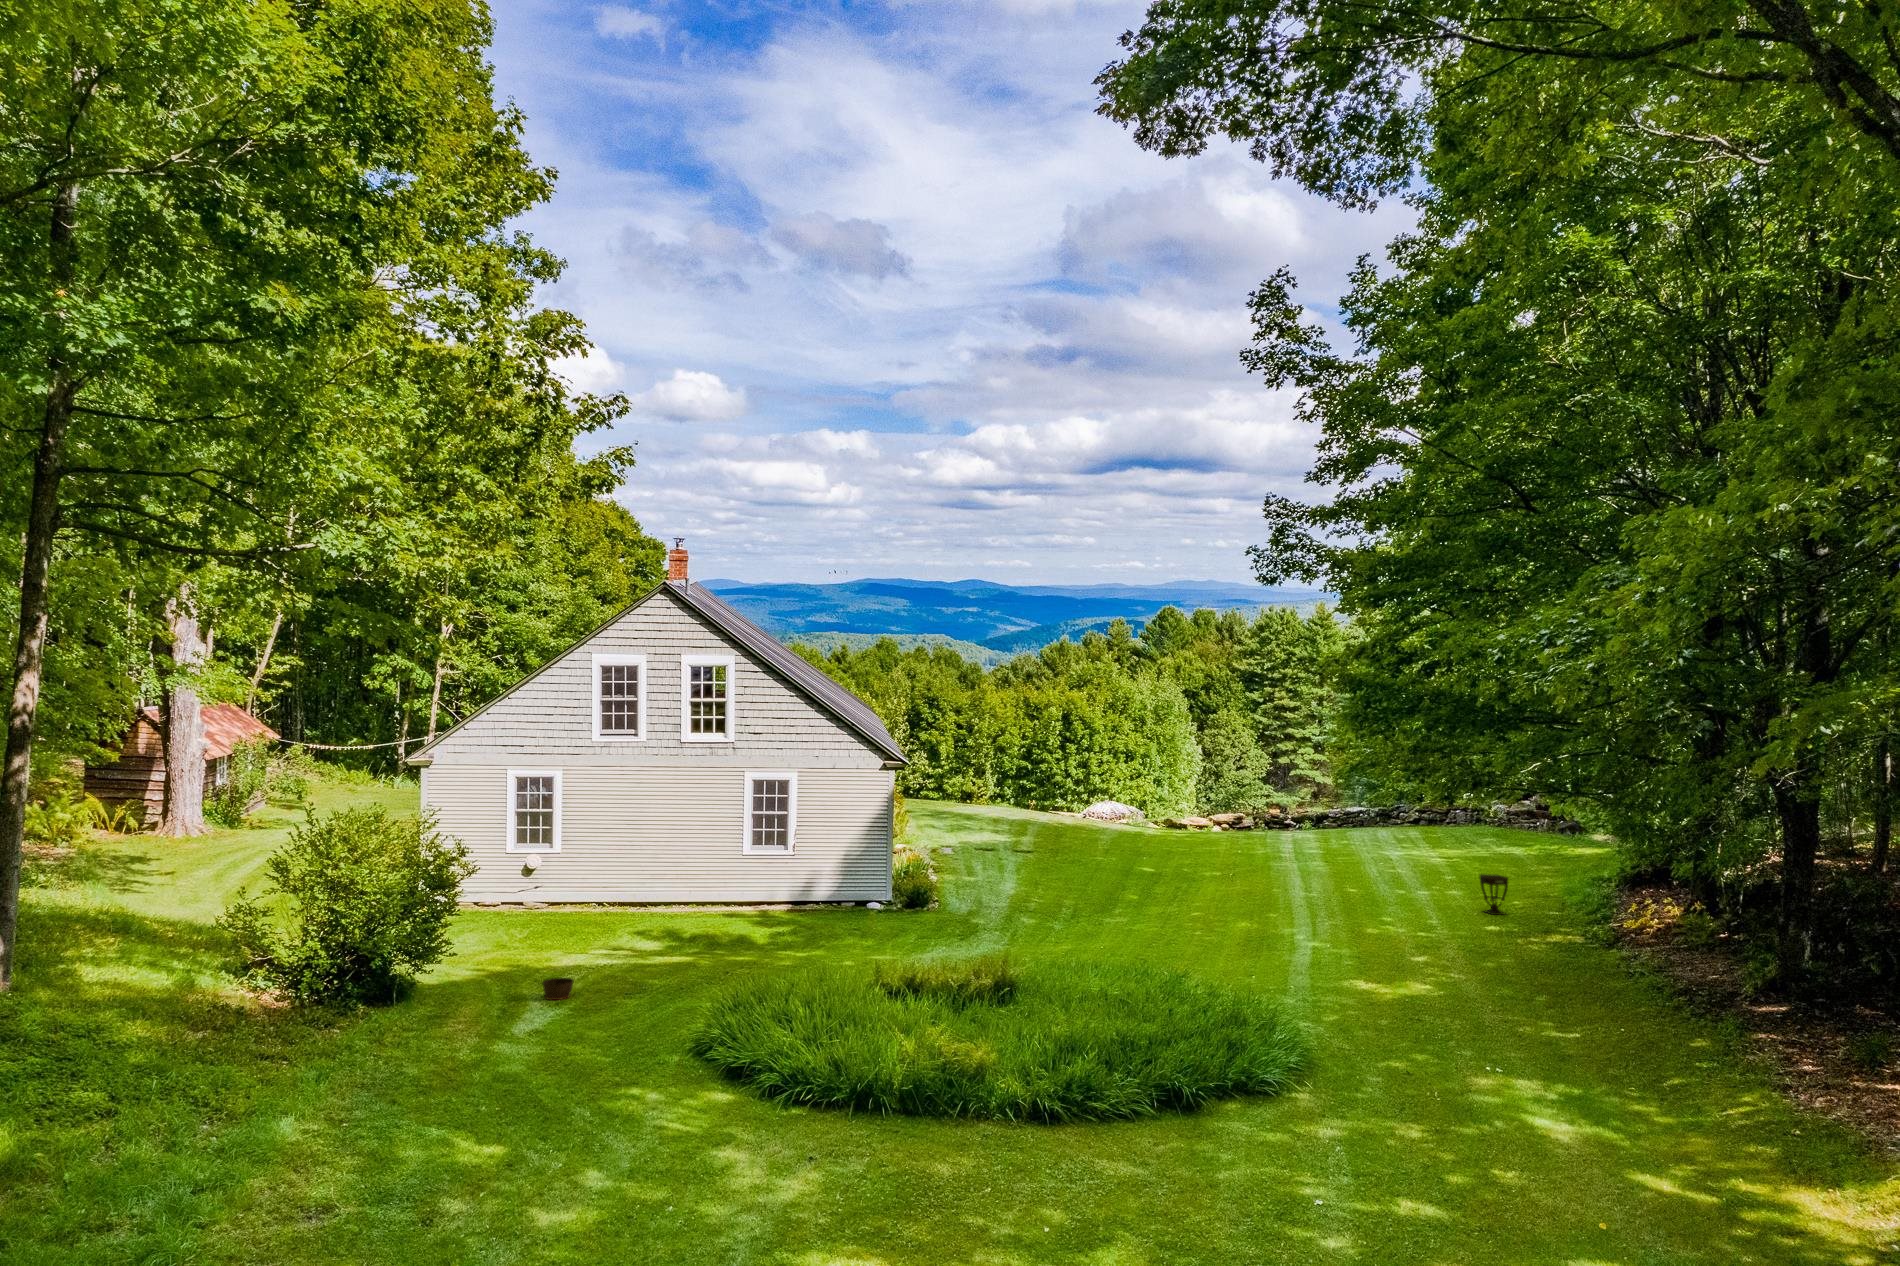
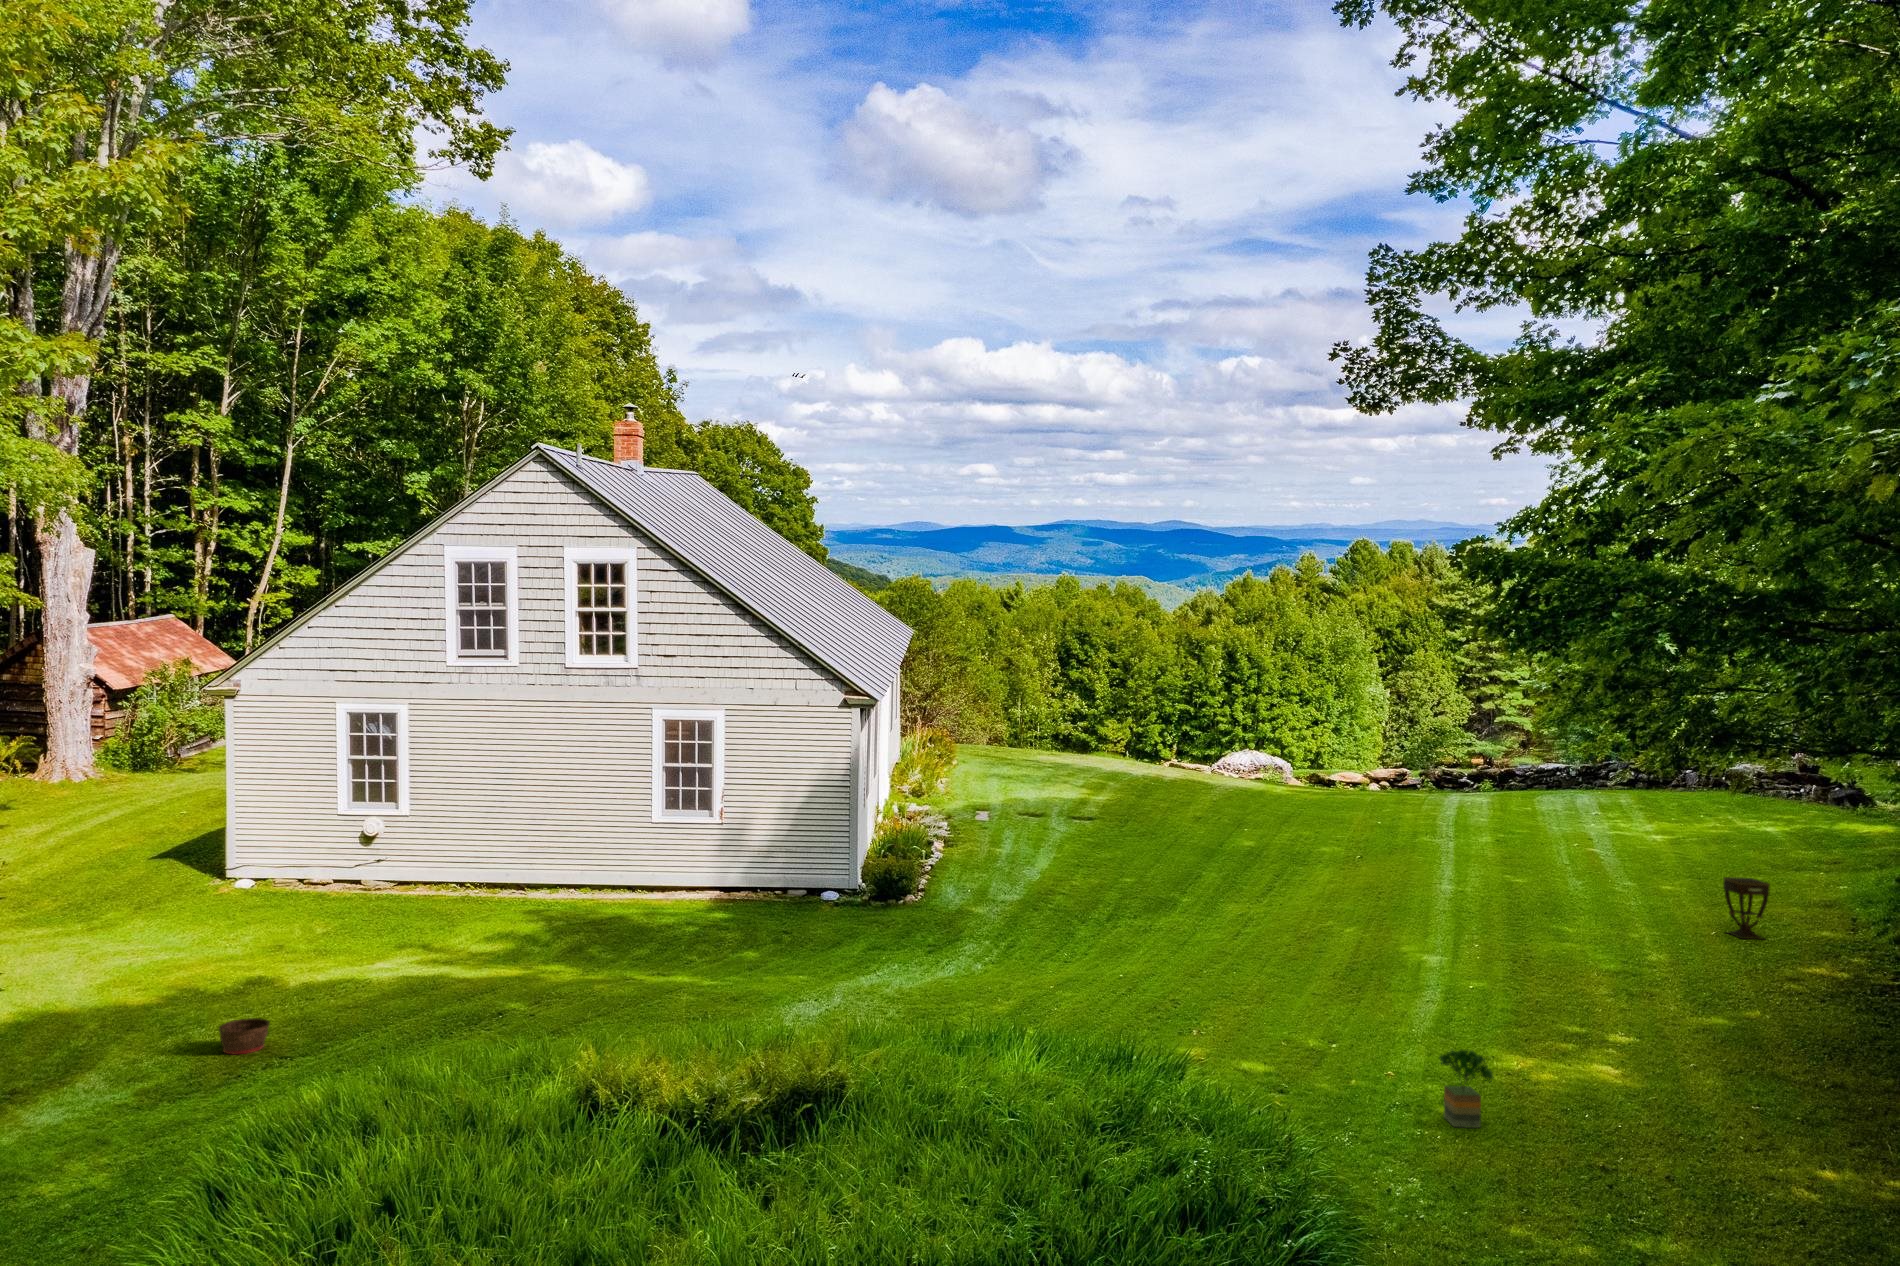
potted tree: none [1324,963,1358,1010] -> present [1440,1049,1494,1128]

